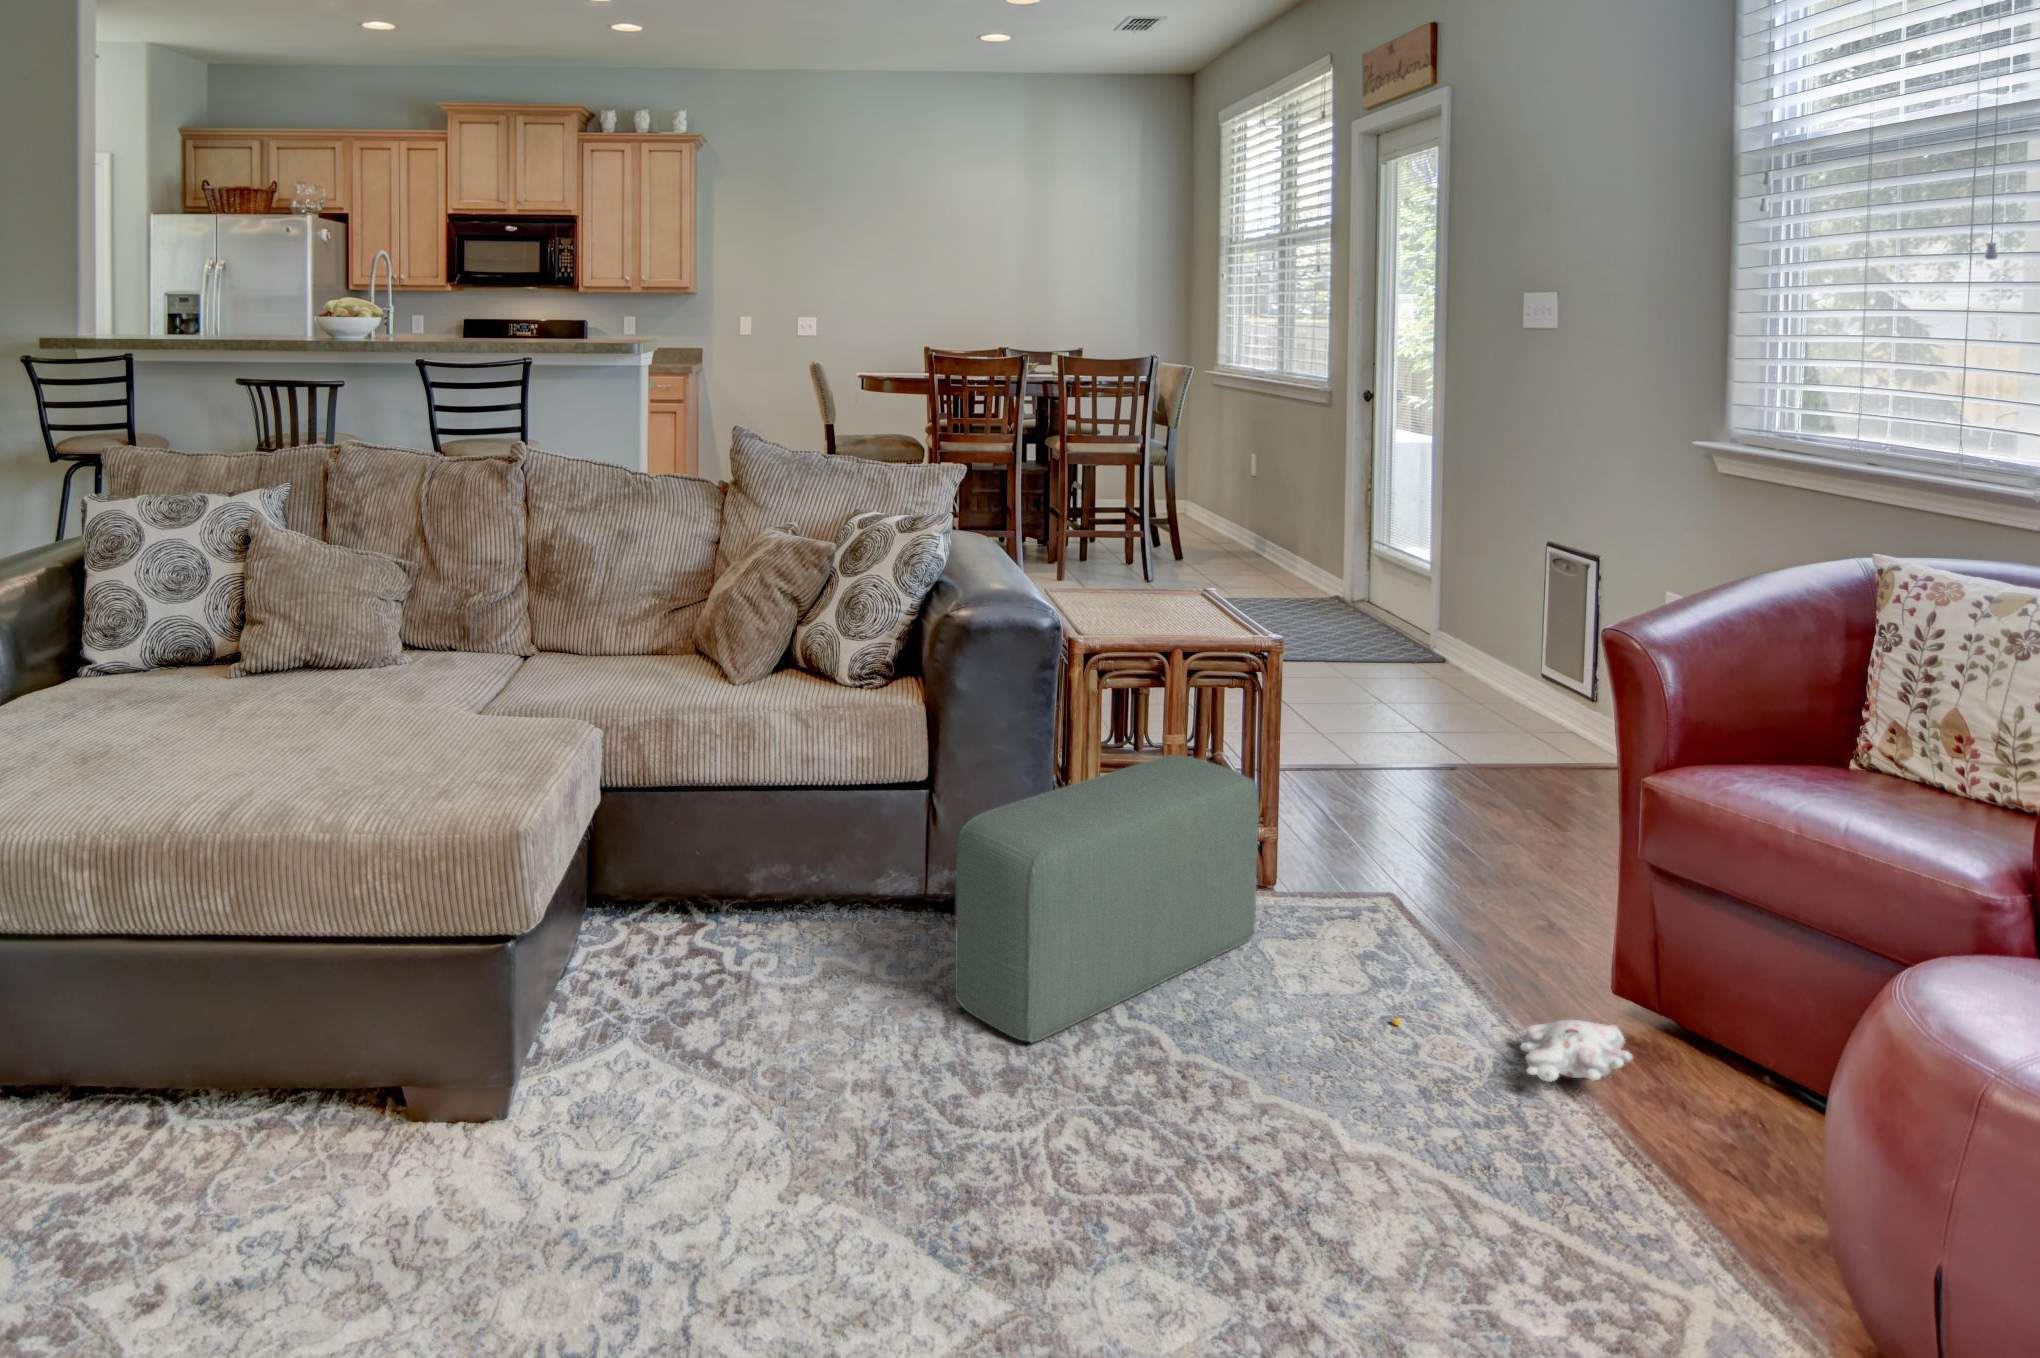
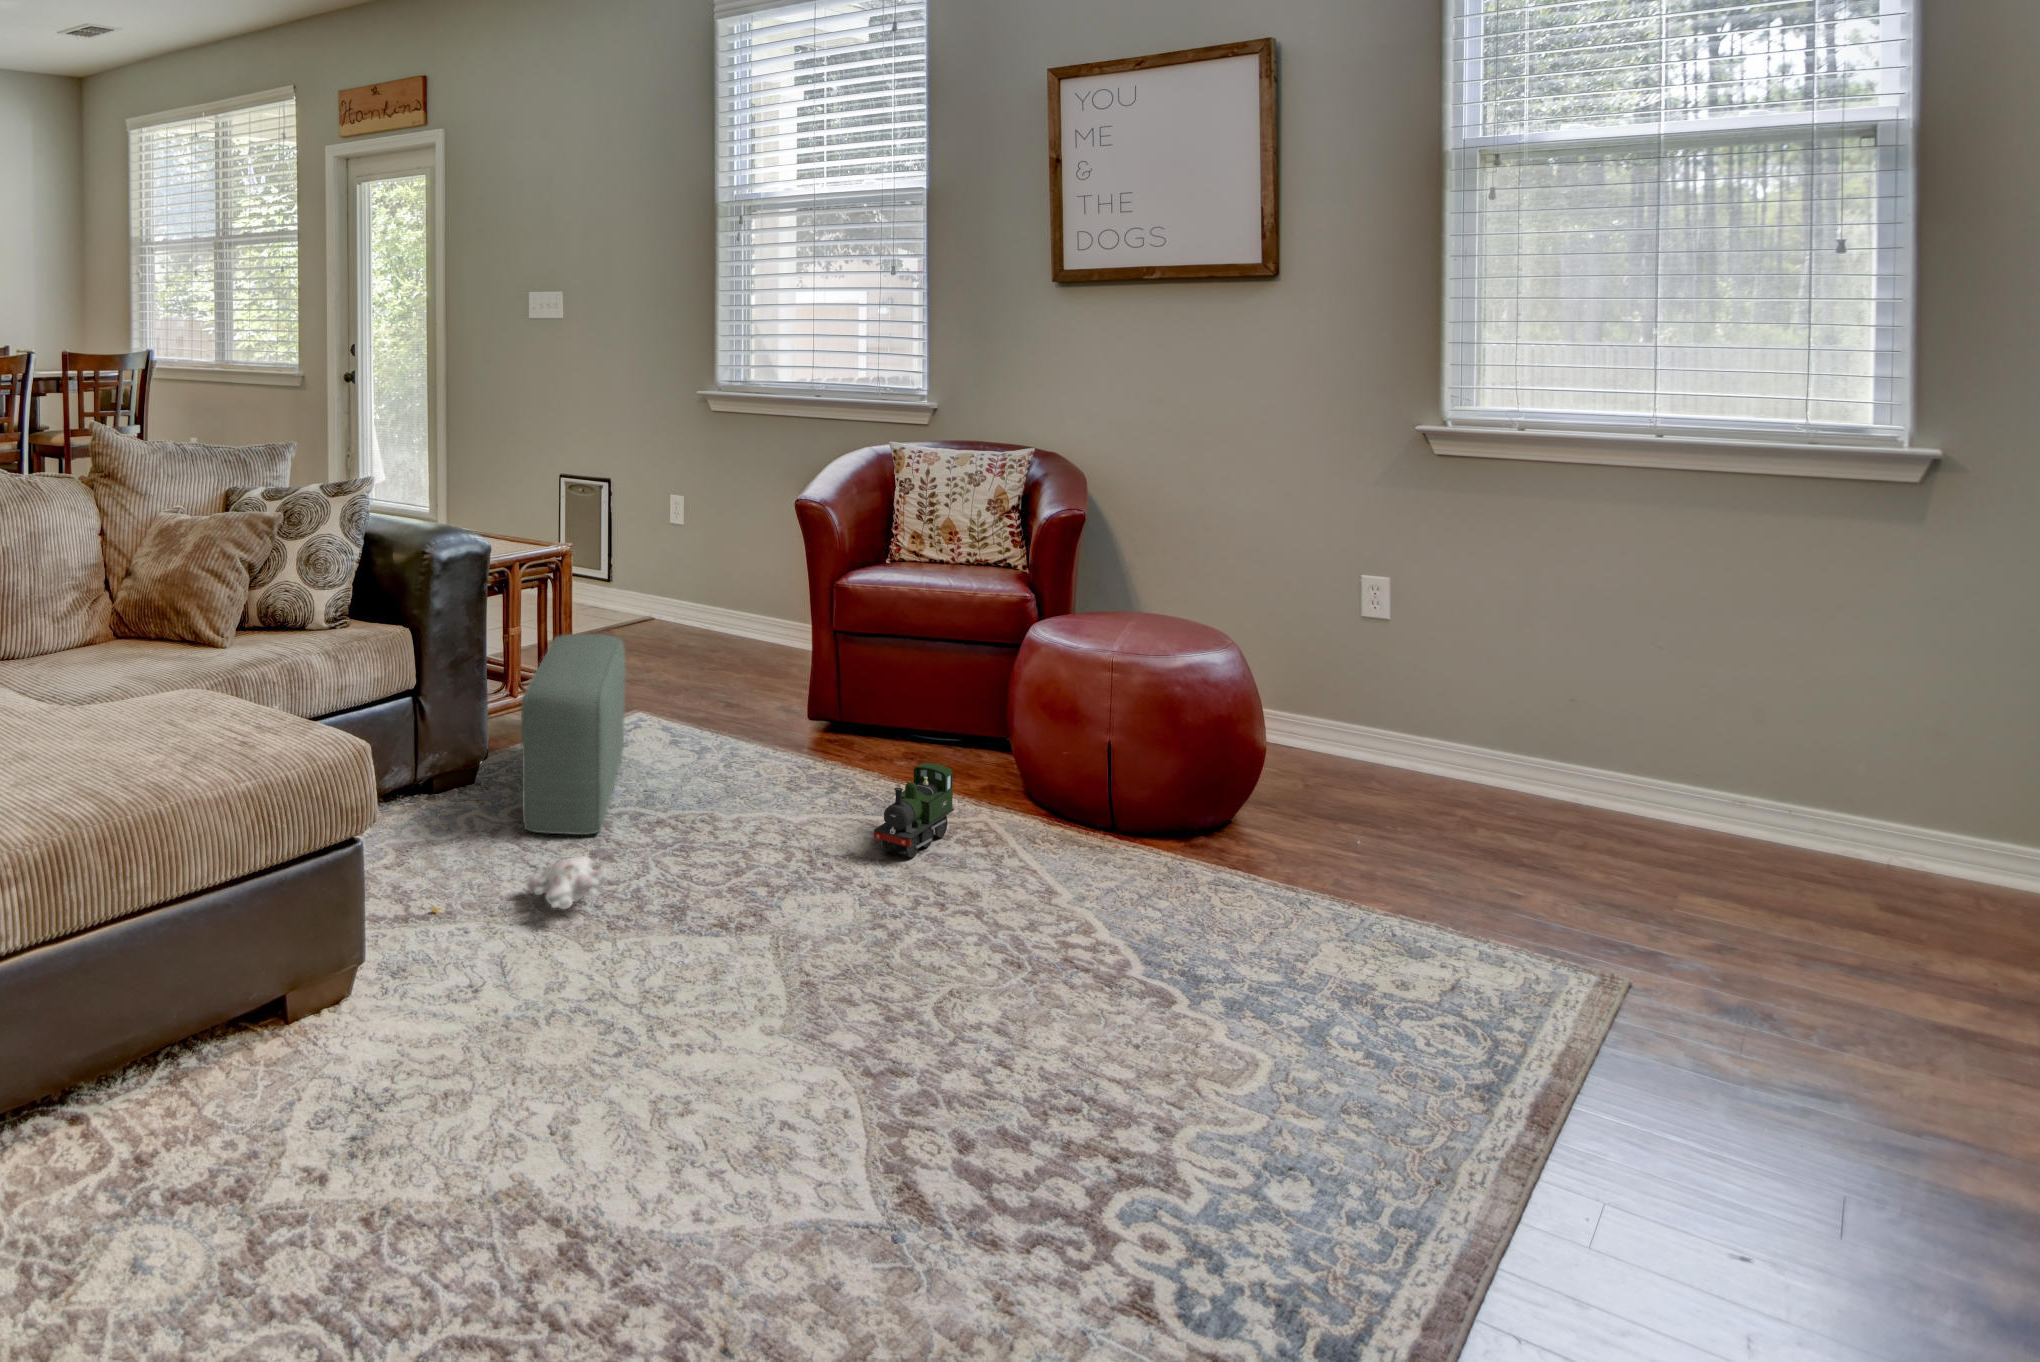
plush toy: present [1392,1018,1633,1082] -> present [431,856,609,913]
toy train: none [1359,1141,1574,1302] -> present [874,763,954,858]

